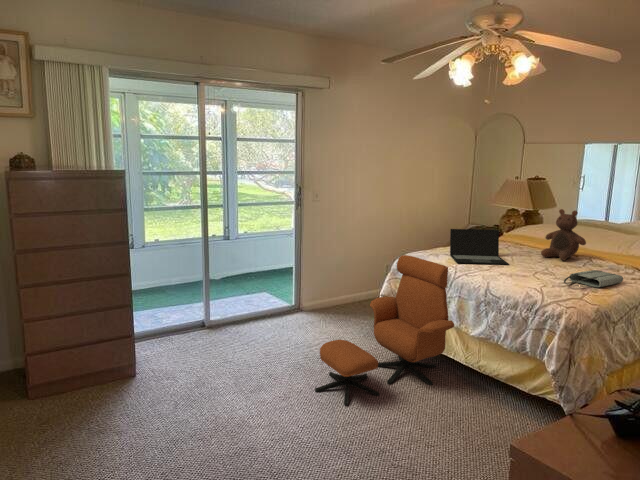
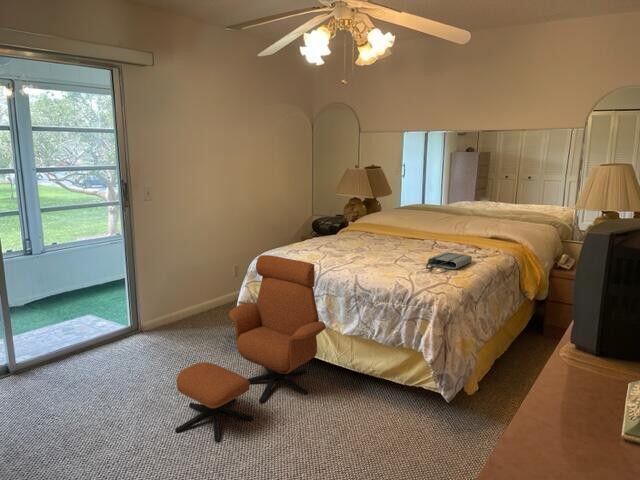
stuffed bear: present [541,209,586,260] -> none [393,195,431,245]
laptop: present [450,229,509,265] -> none [306,220,368,258]

